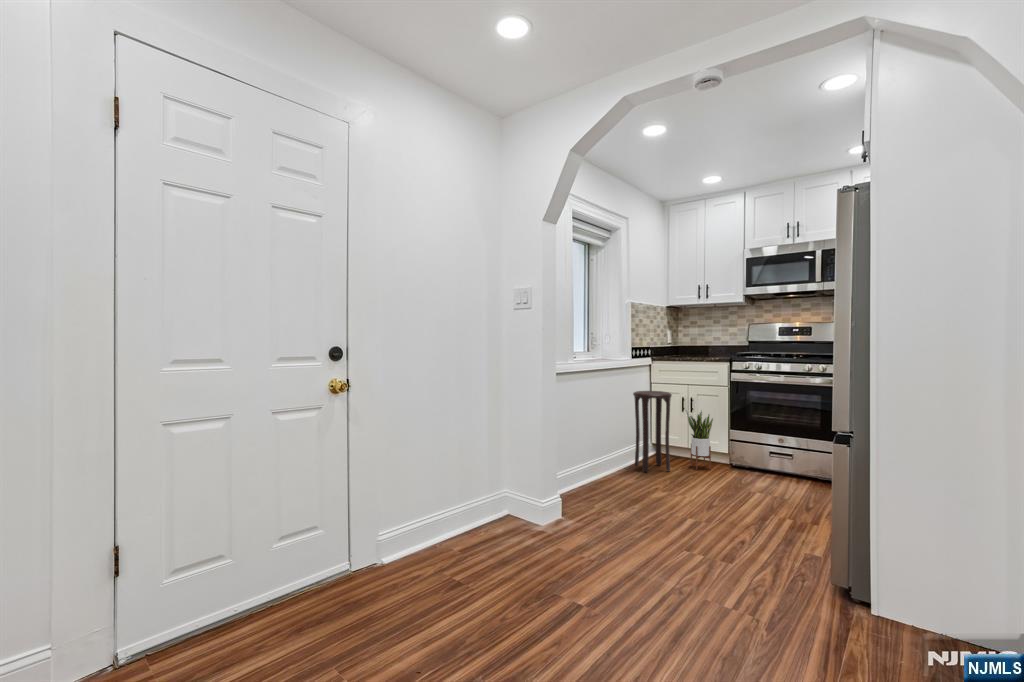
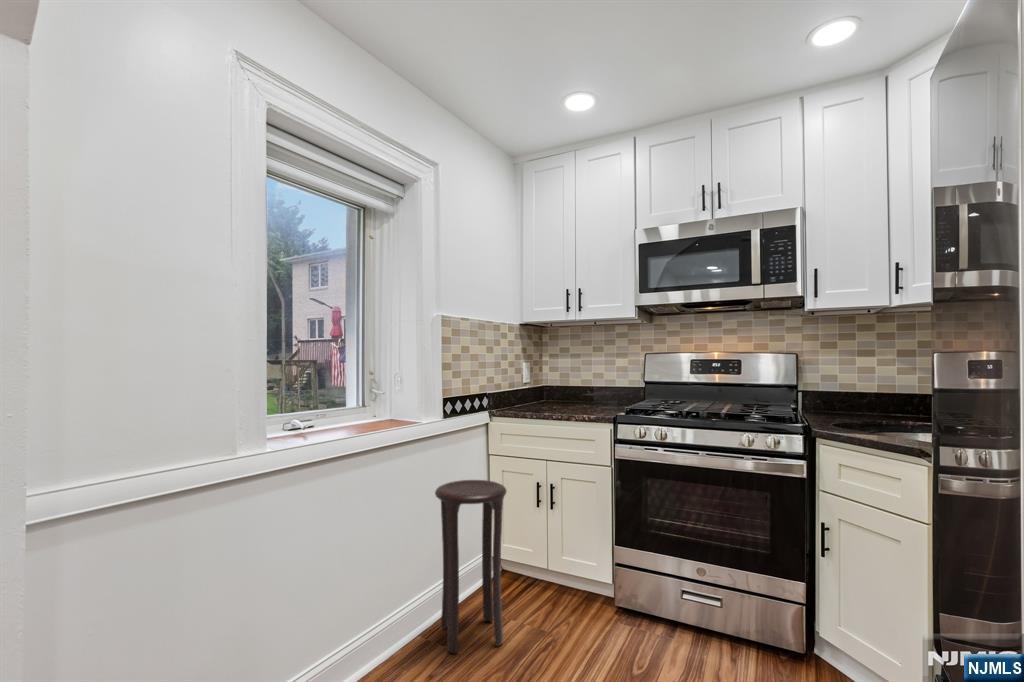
potted plant: present [686,410,713,470] -> none [535,513,583,633]

